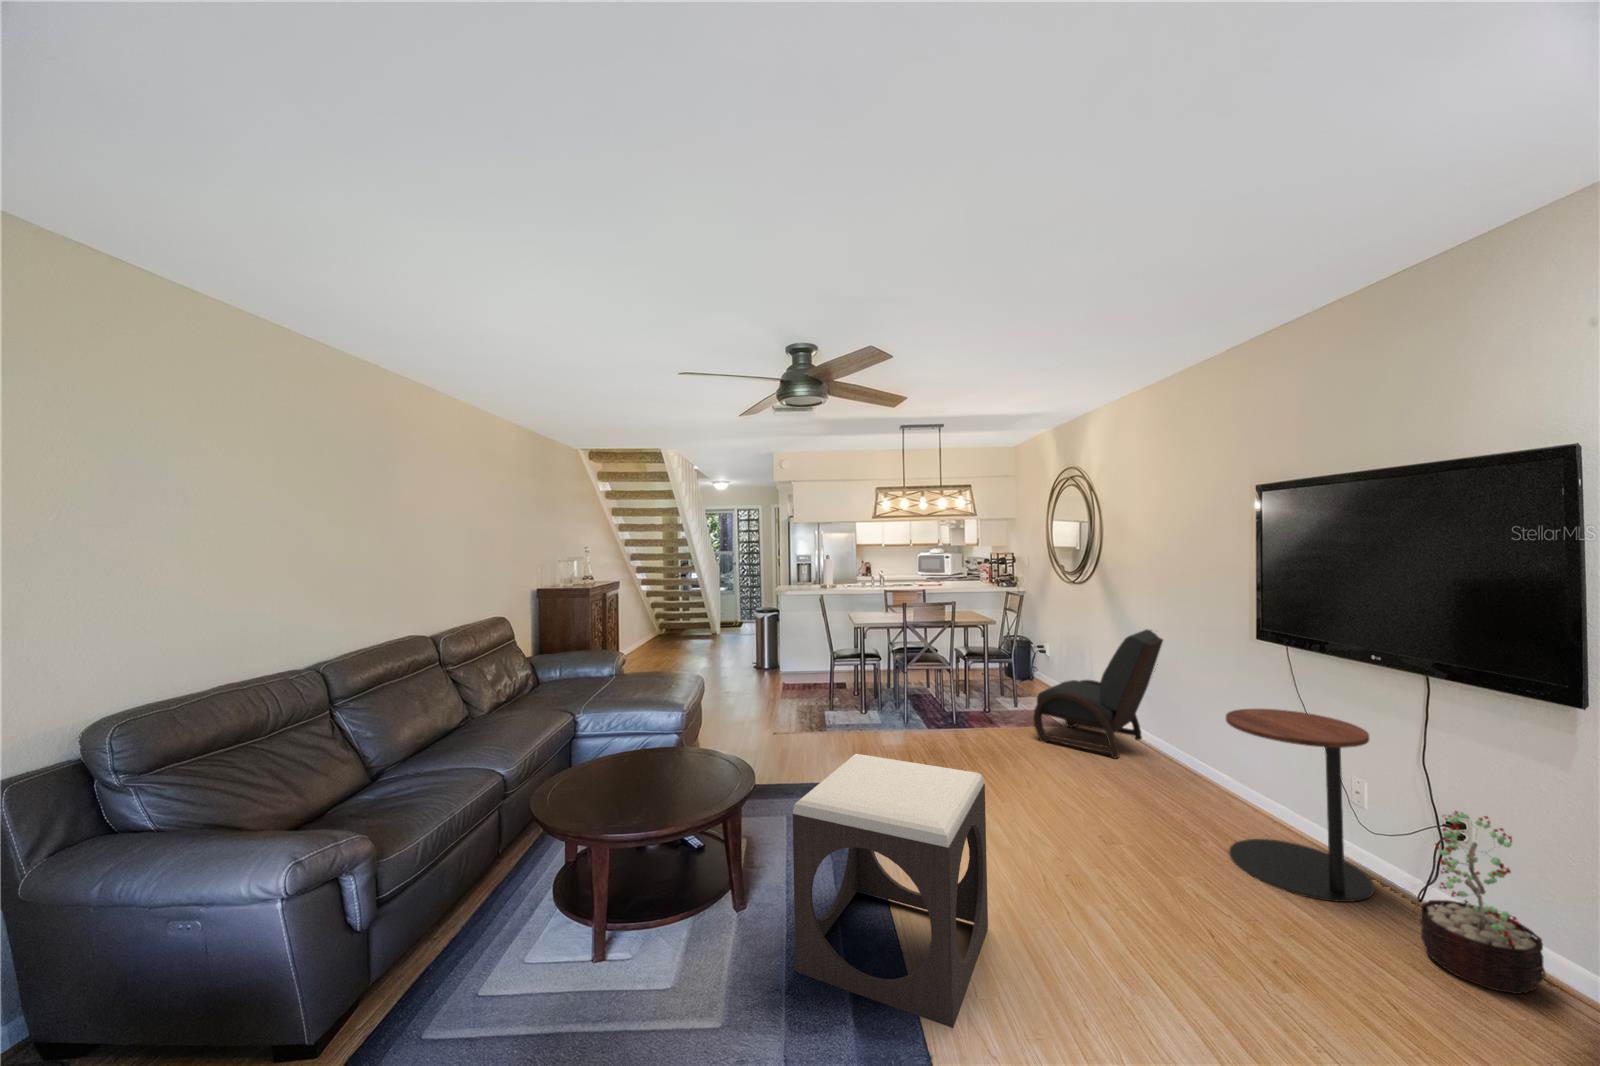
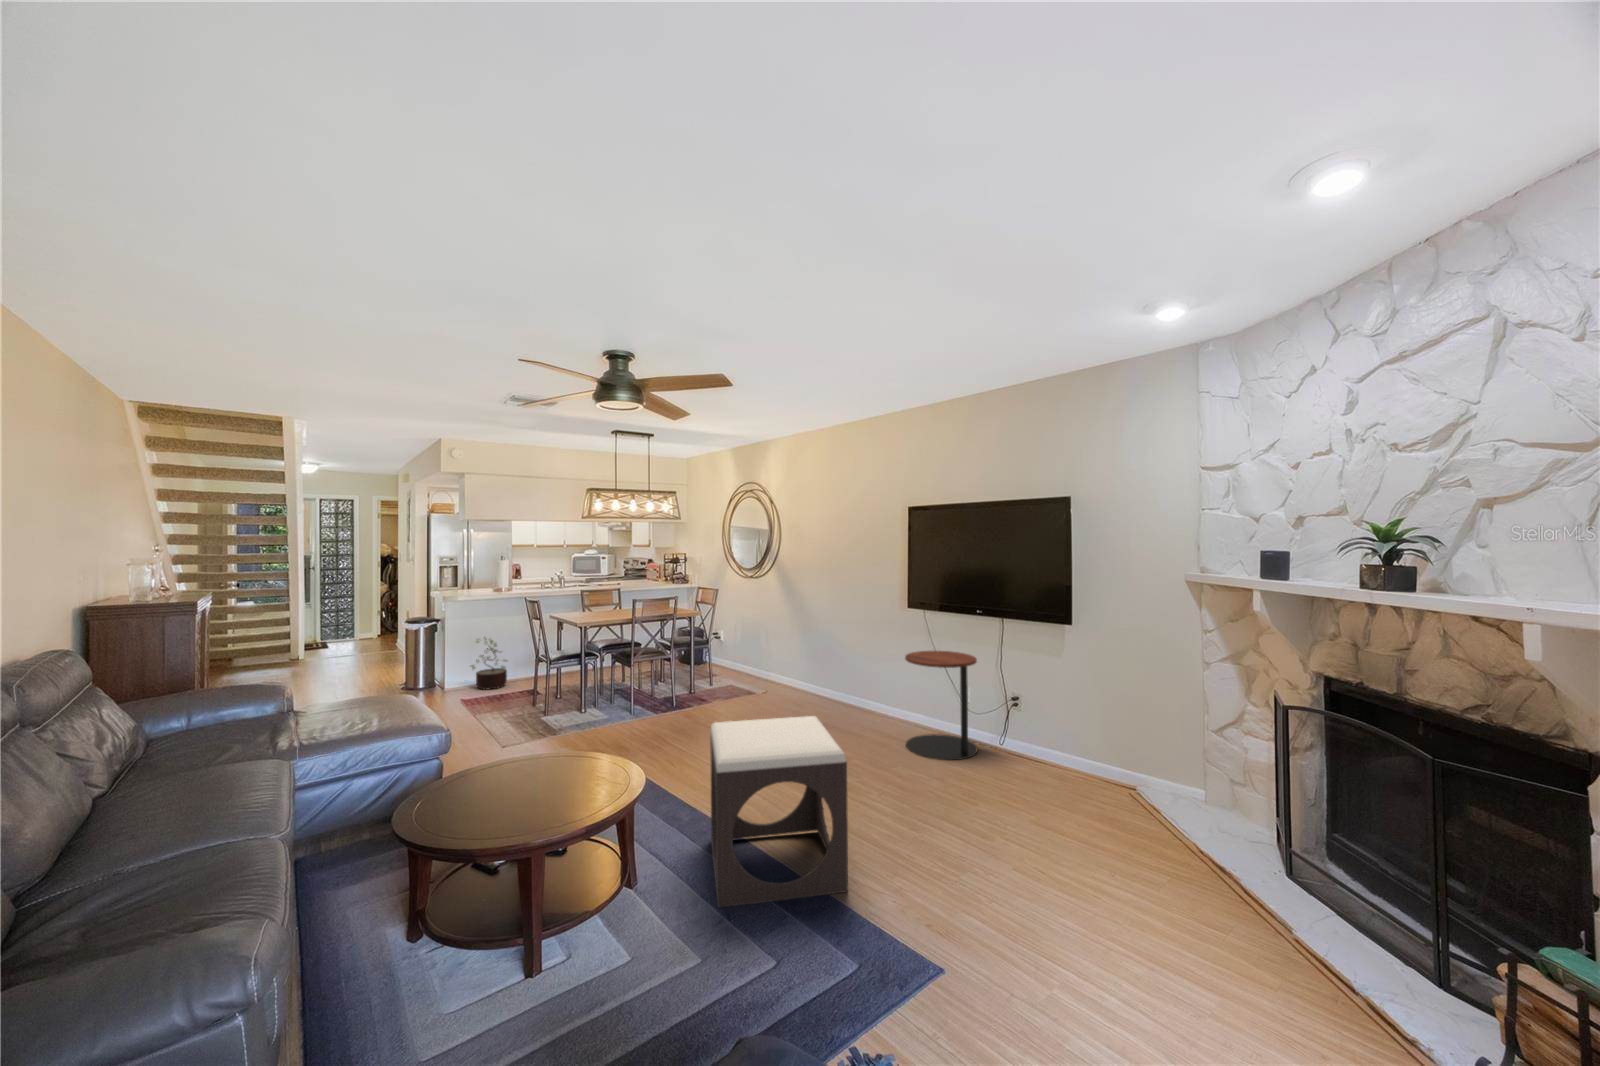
lounge chair: present [1033,629,1163,758] -> none [745,609,834,708]
decorative plant: present [1420,811,1546,994] -> present [471,637,507,690]

